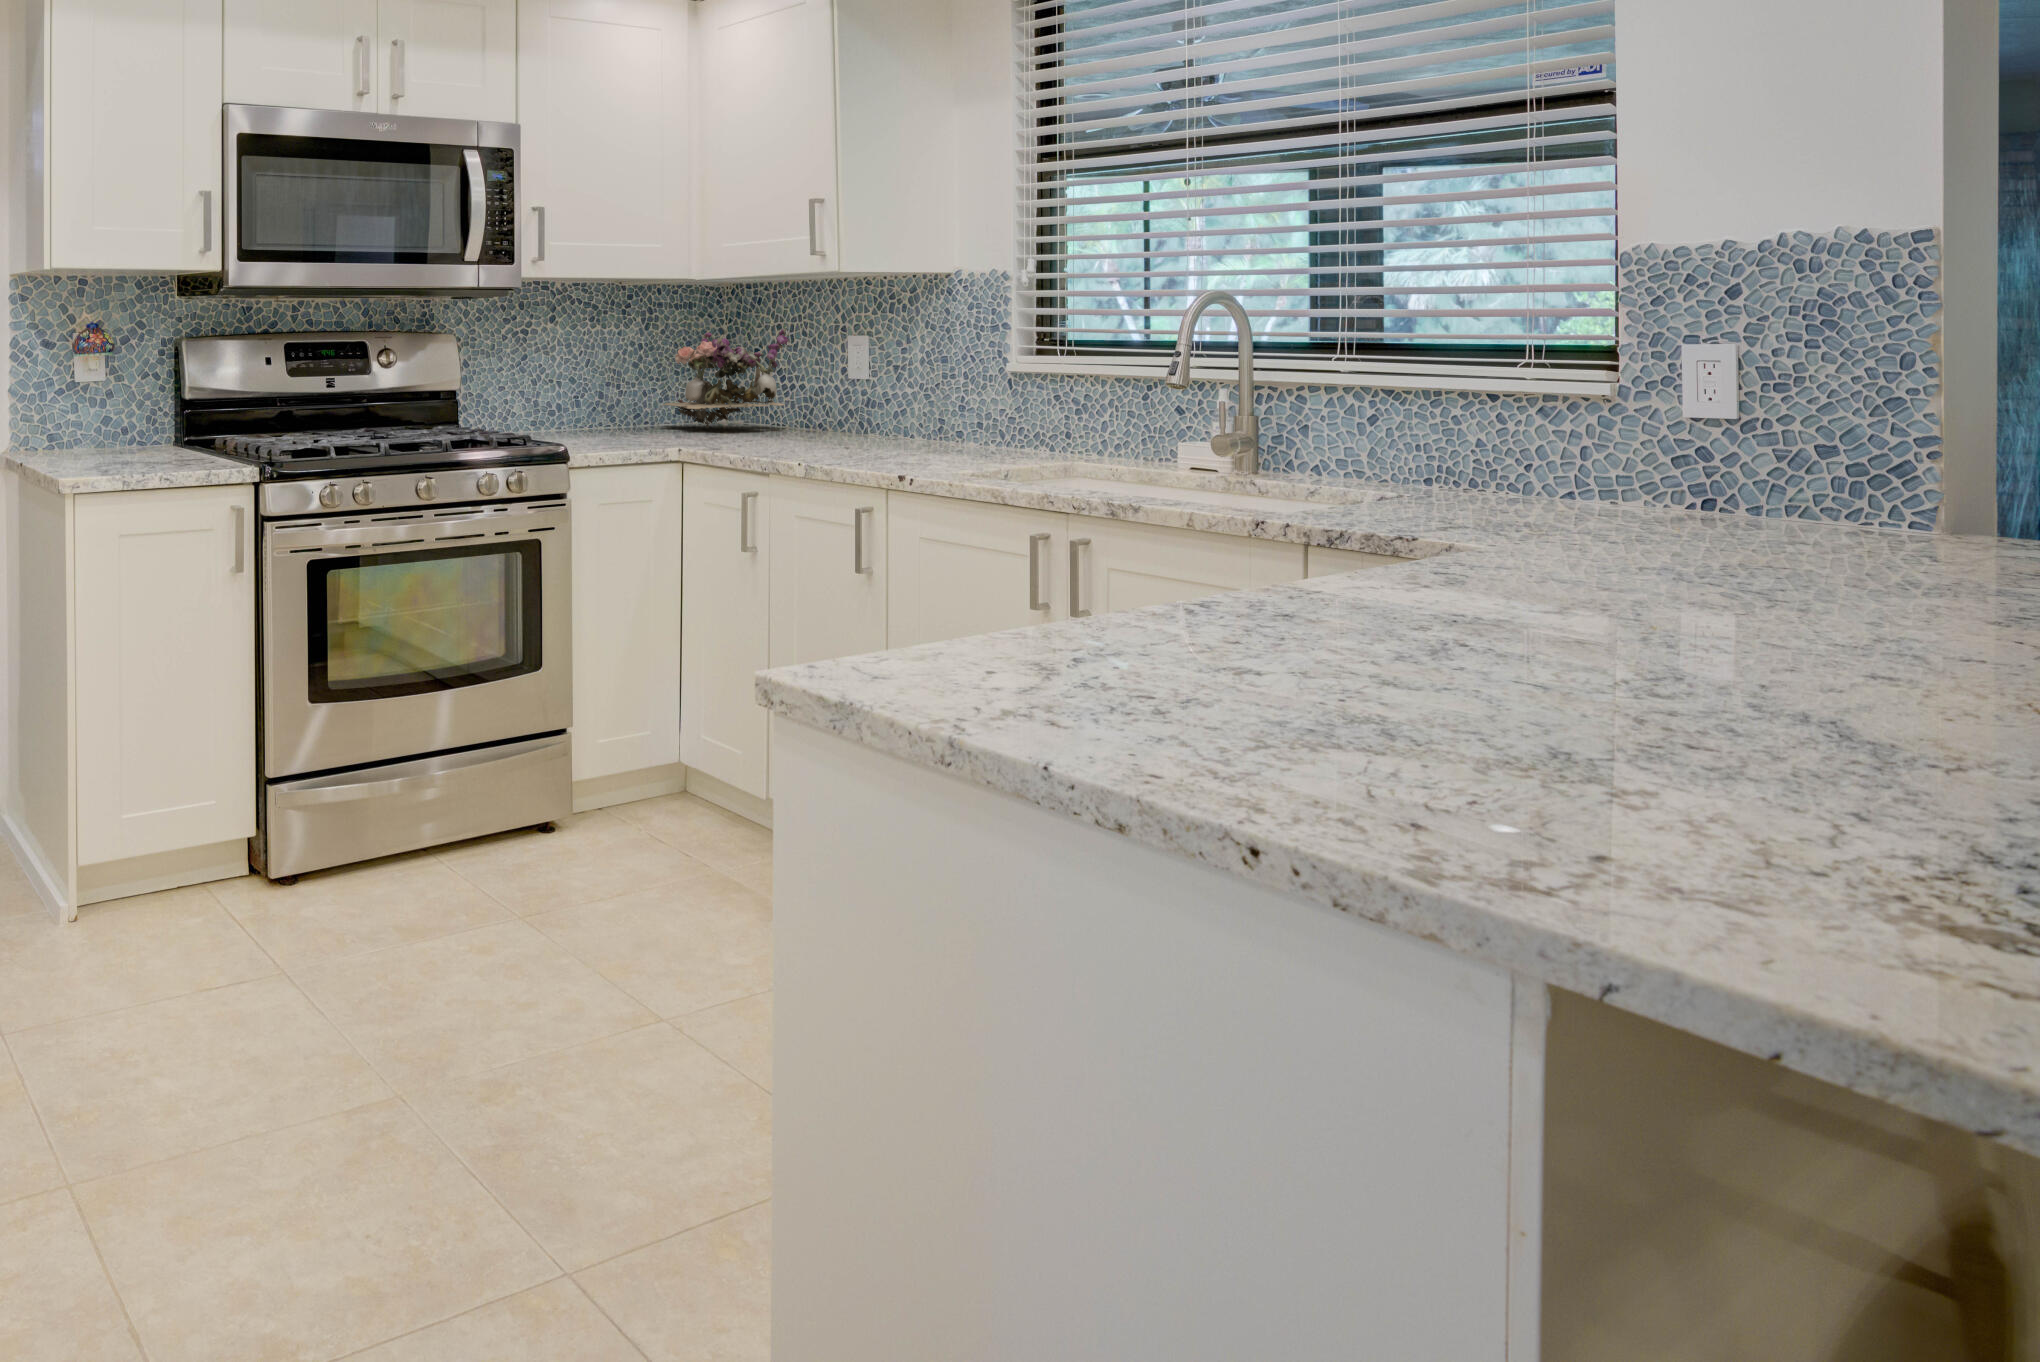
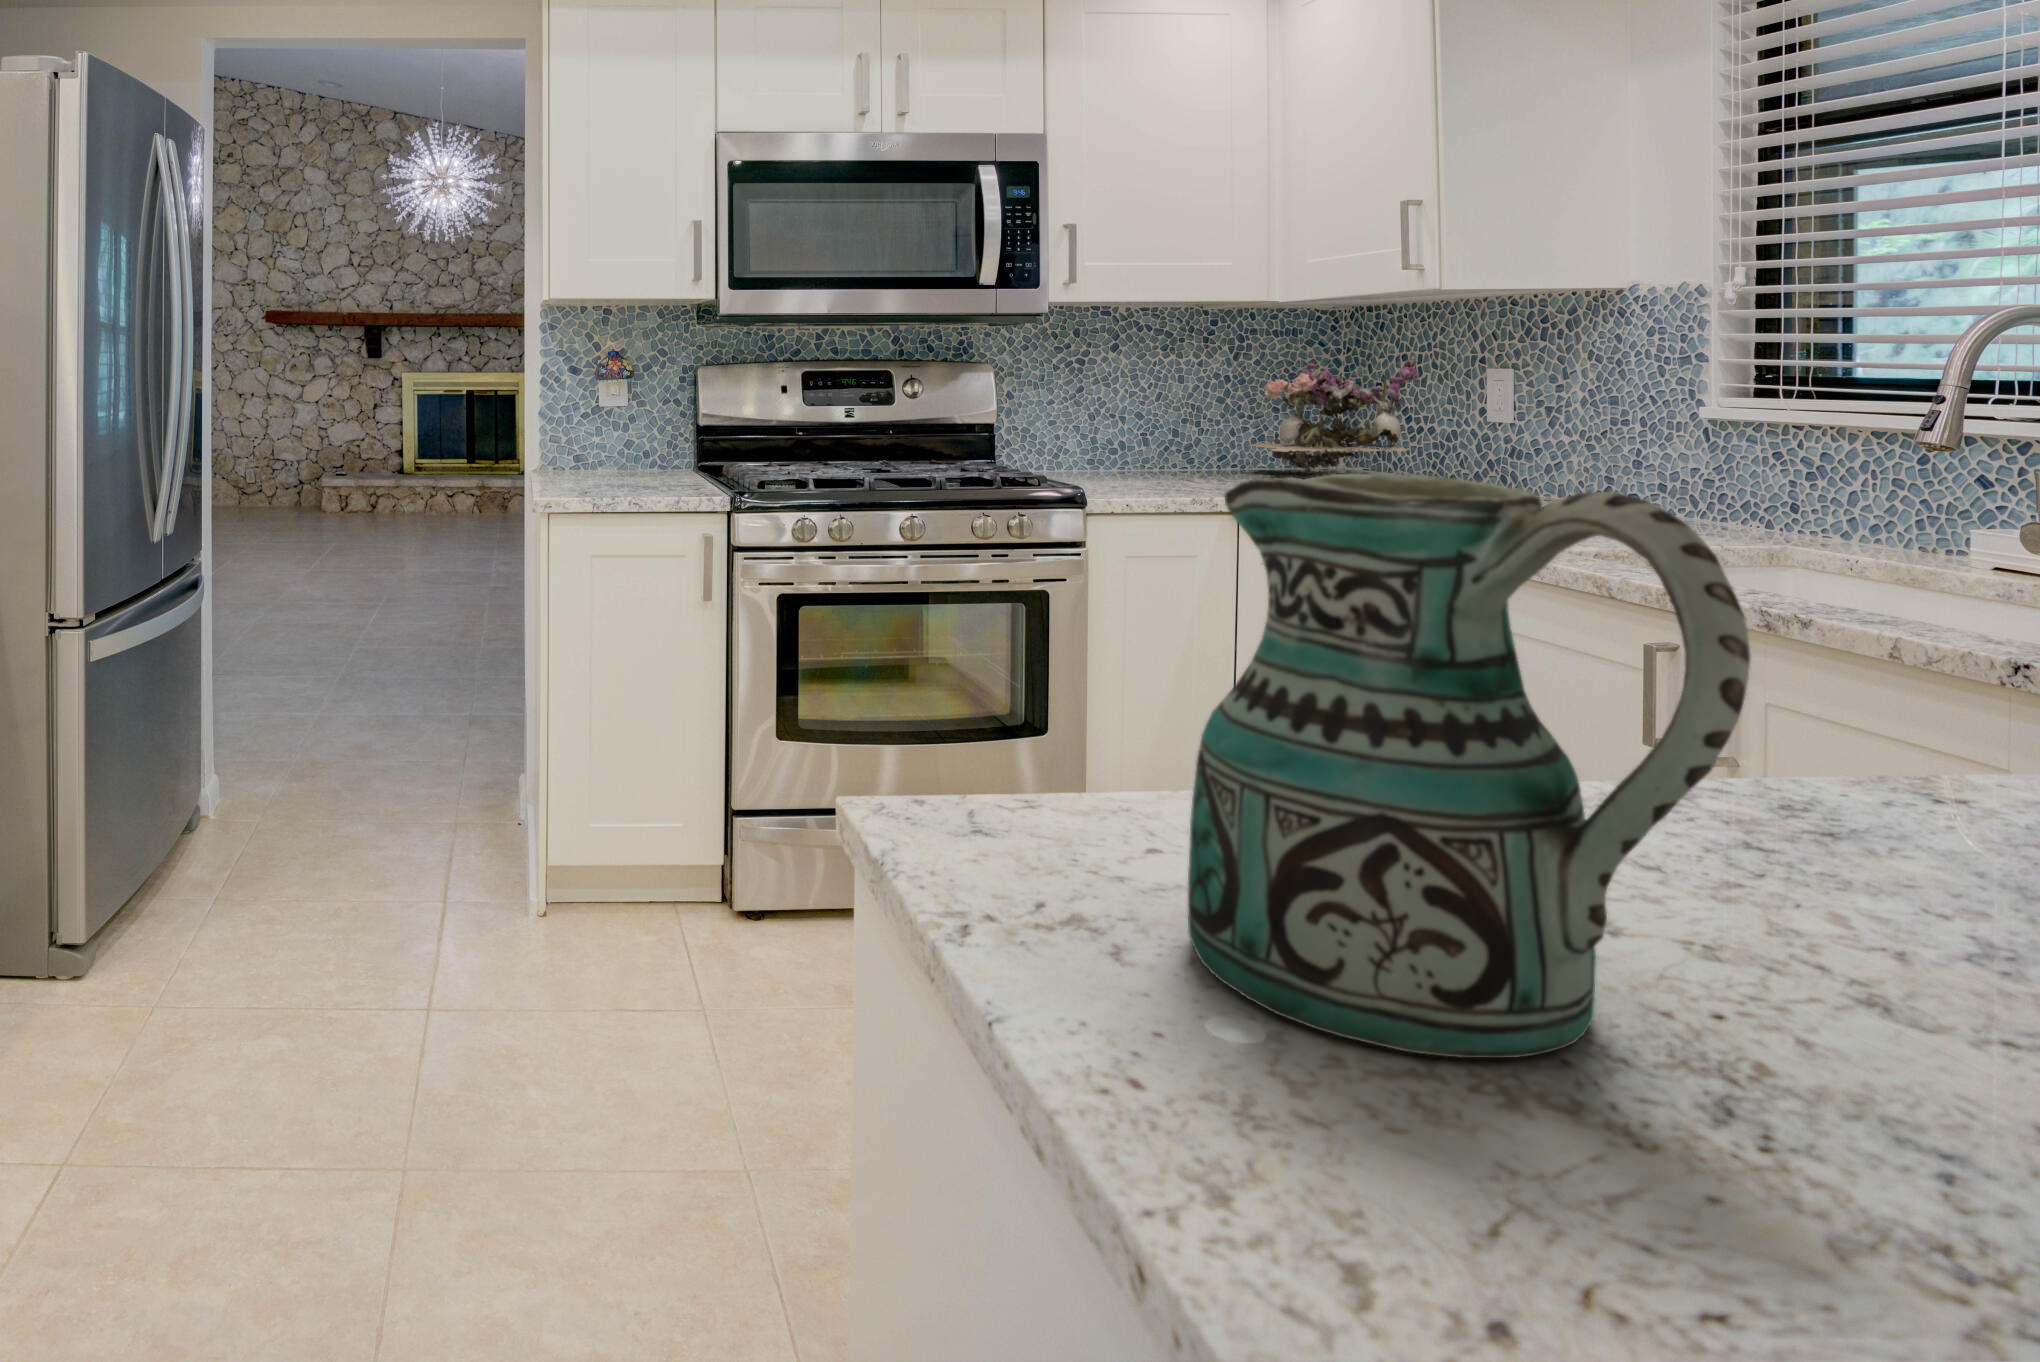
ceramic pitcher: none [1184,395,1574,777] -> present [1188,473,1750,1058]

